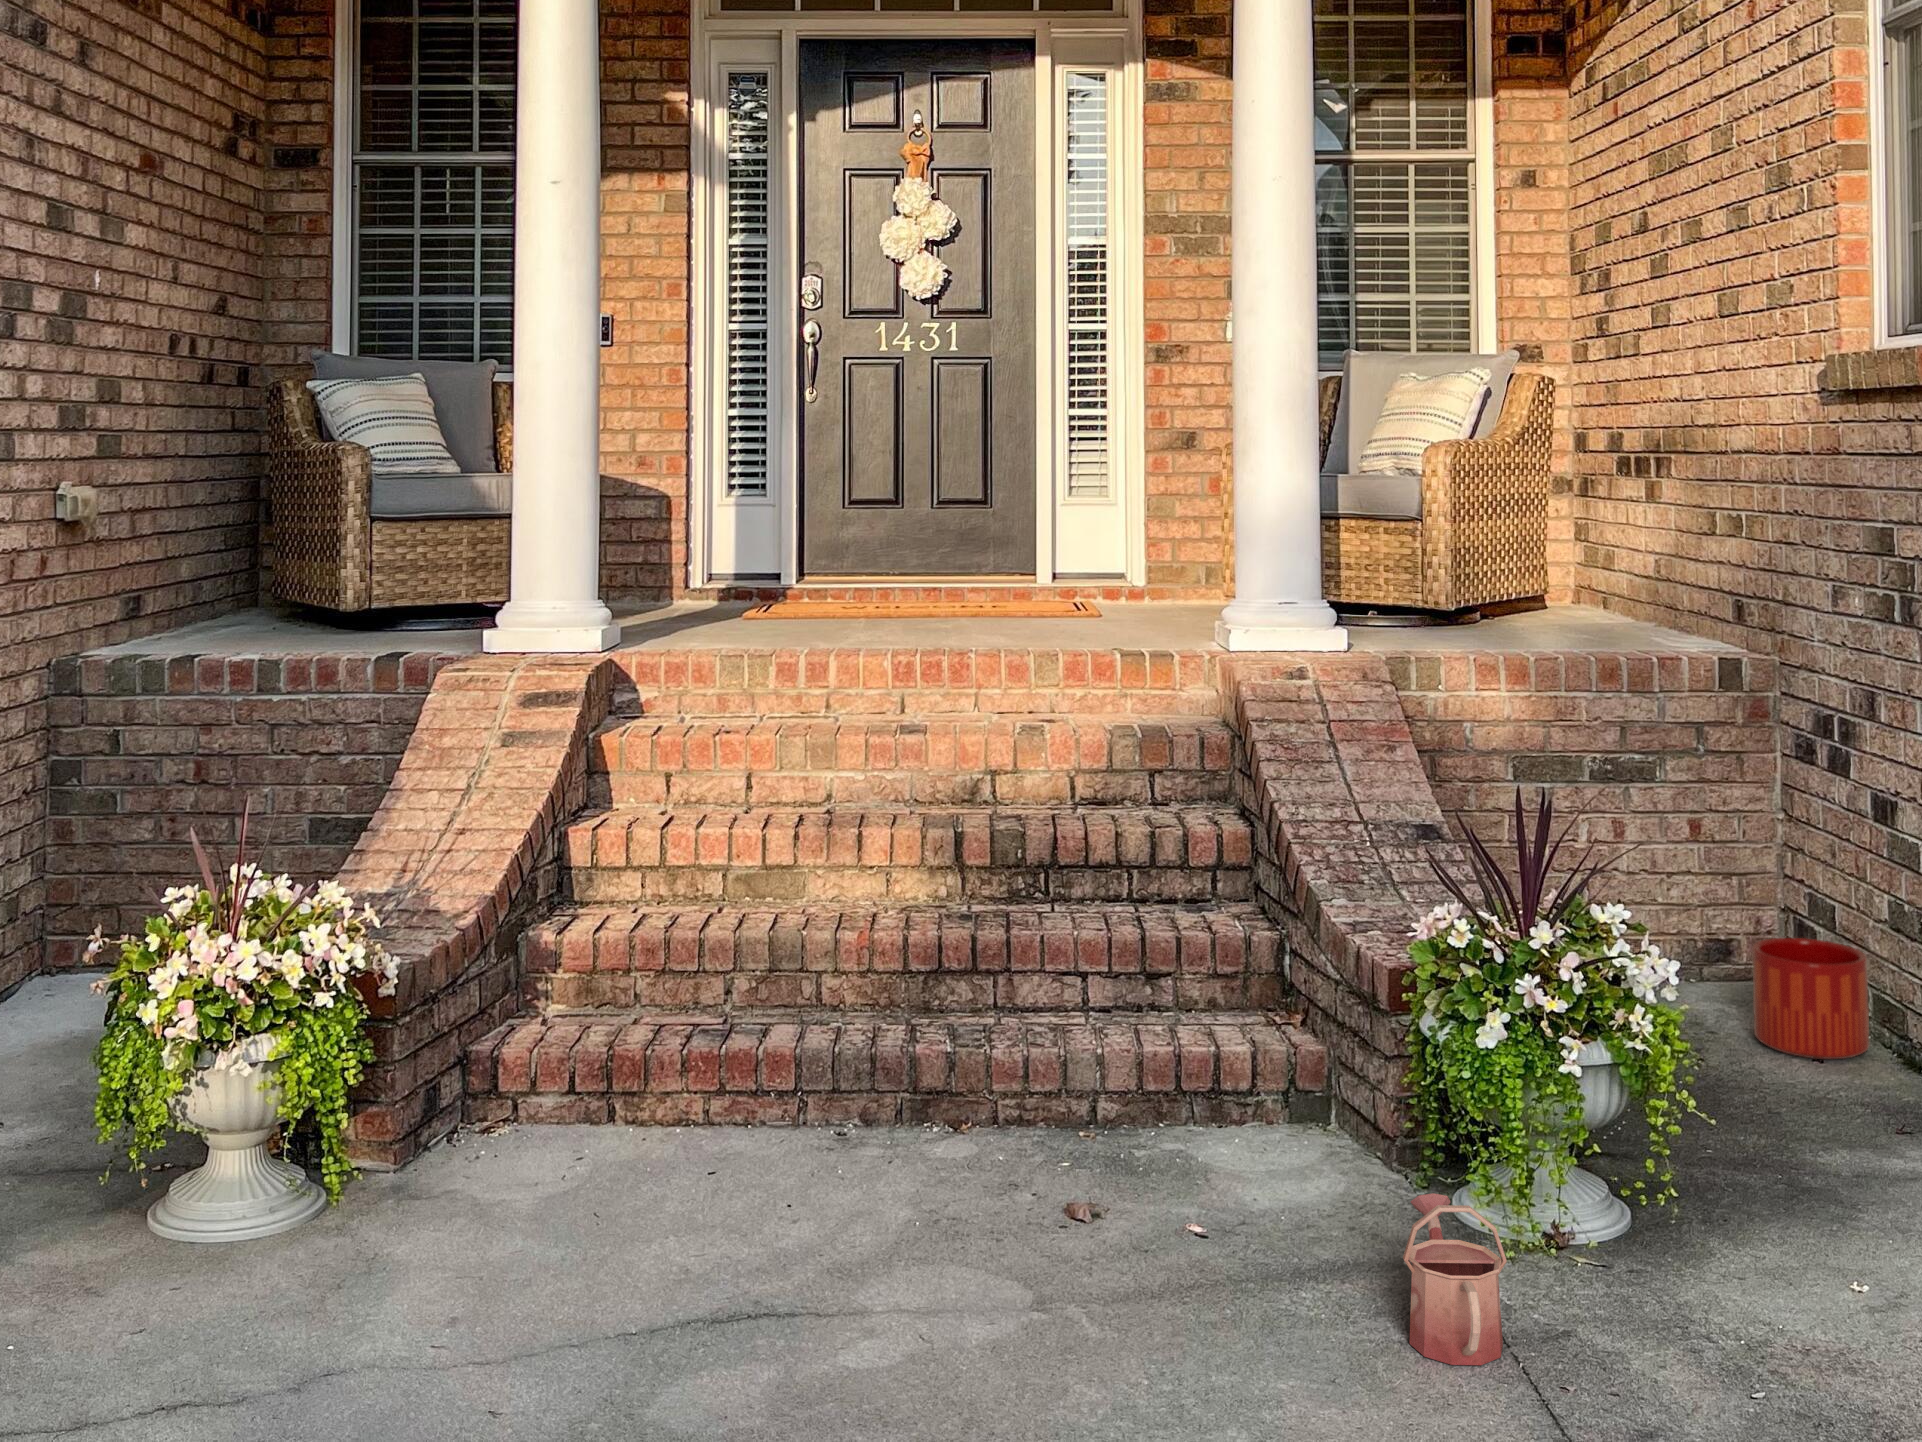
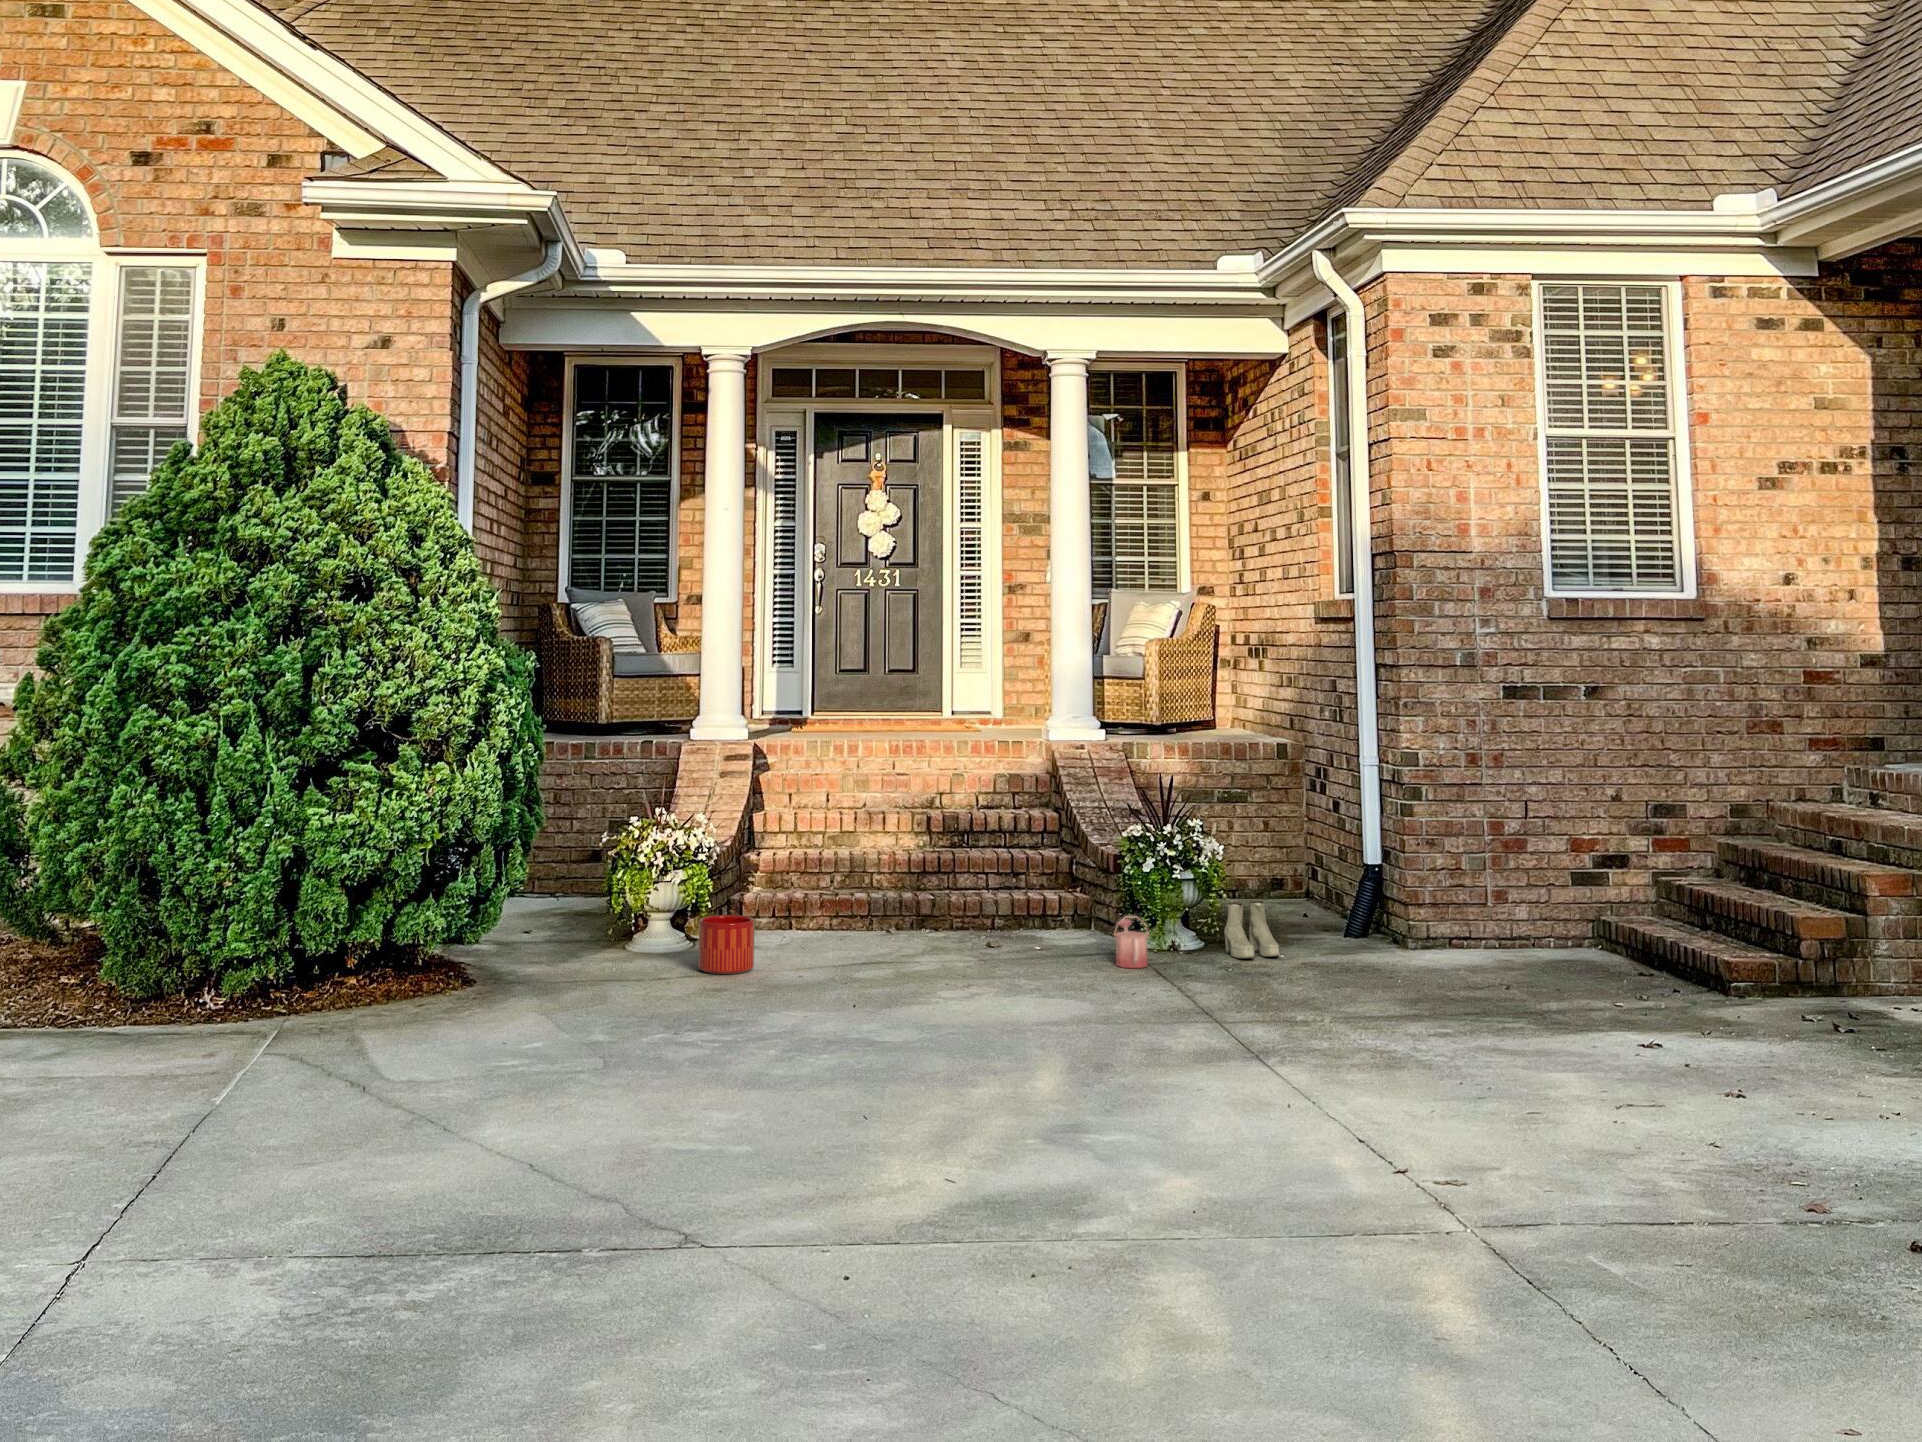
planter: present [1752,938,1869,1059] -> present [698,915,754,974]
boots: none [1697,1128,1867,1316] -> present [1224,901,1280,959]

